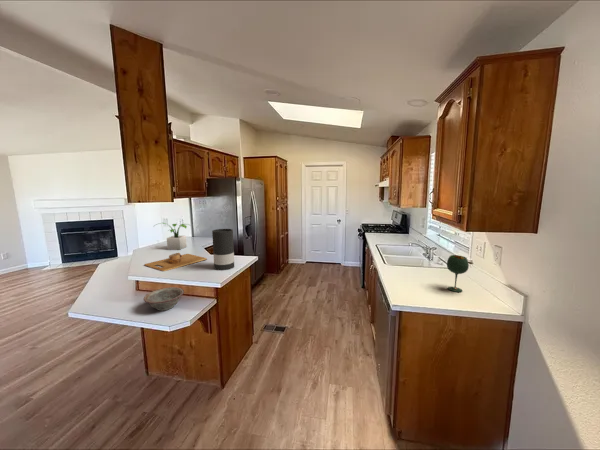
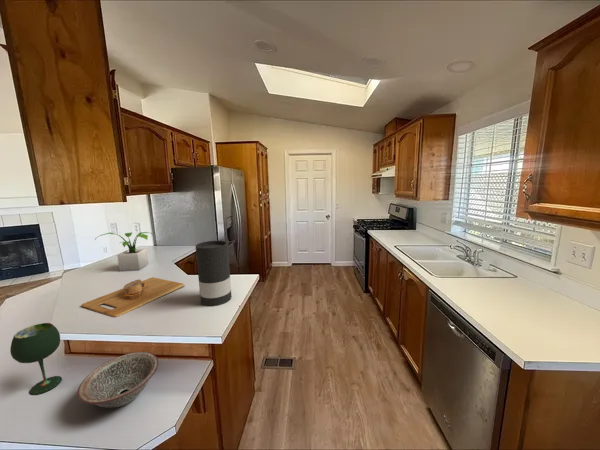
wine glass: present [447,255,469,292] -> present [10,323,62,395]

